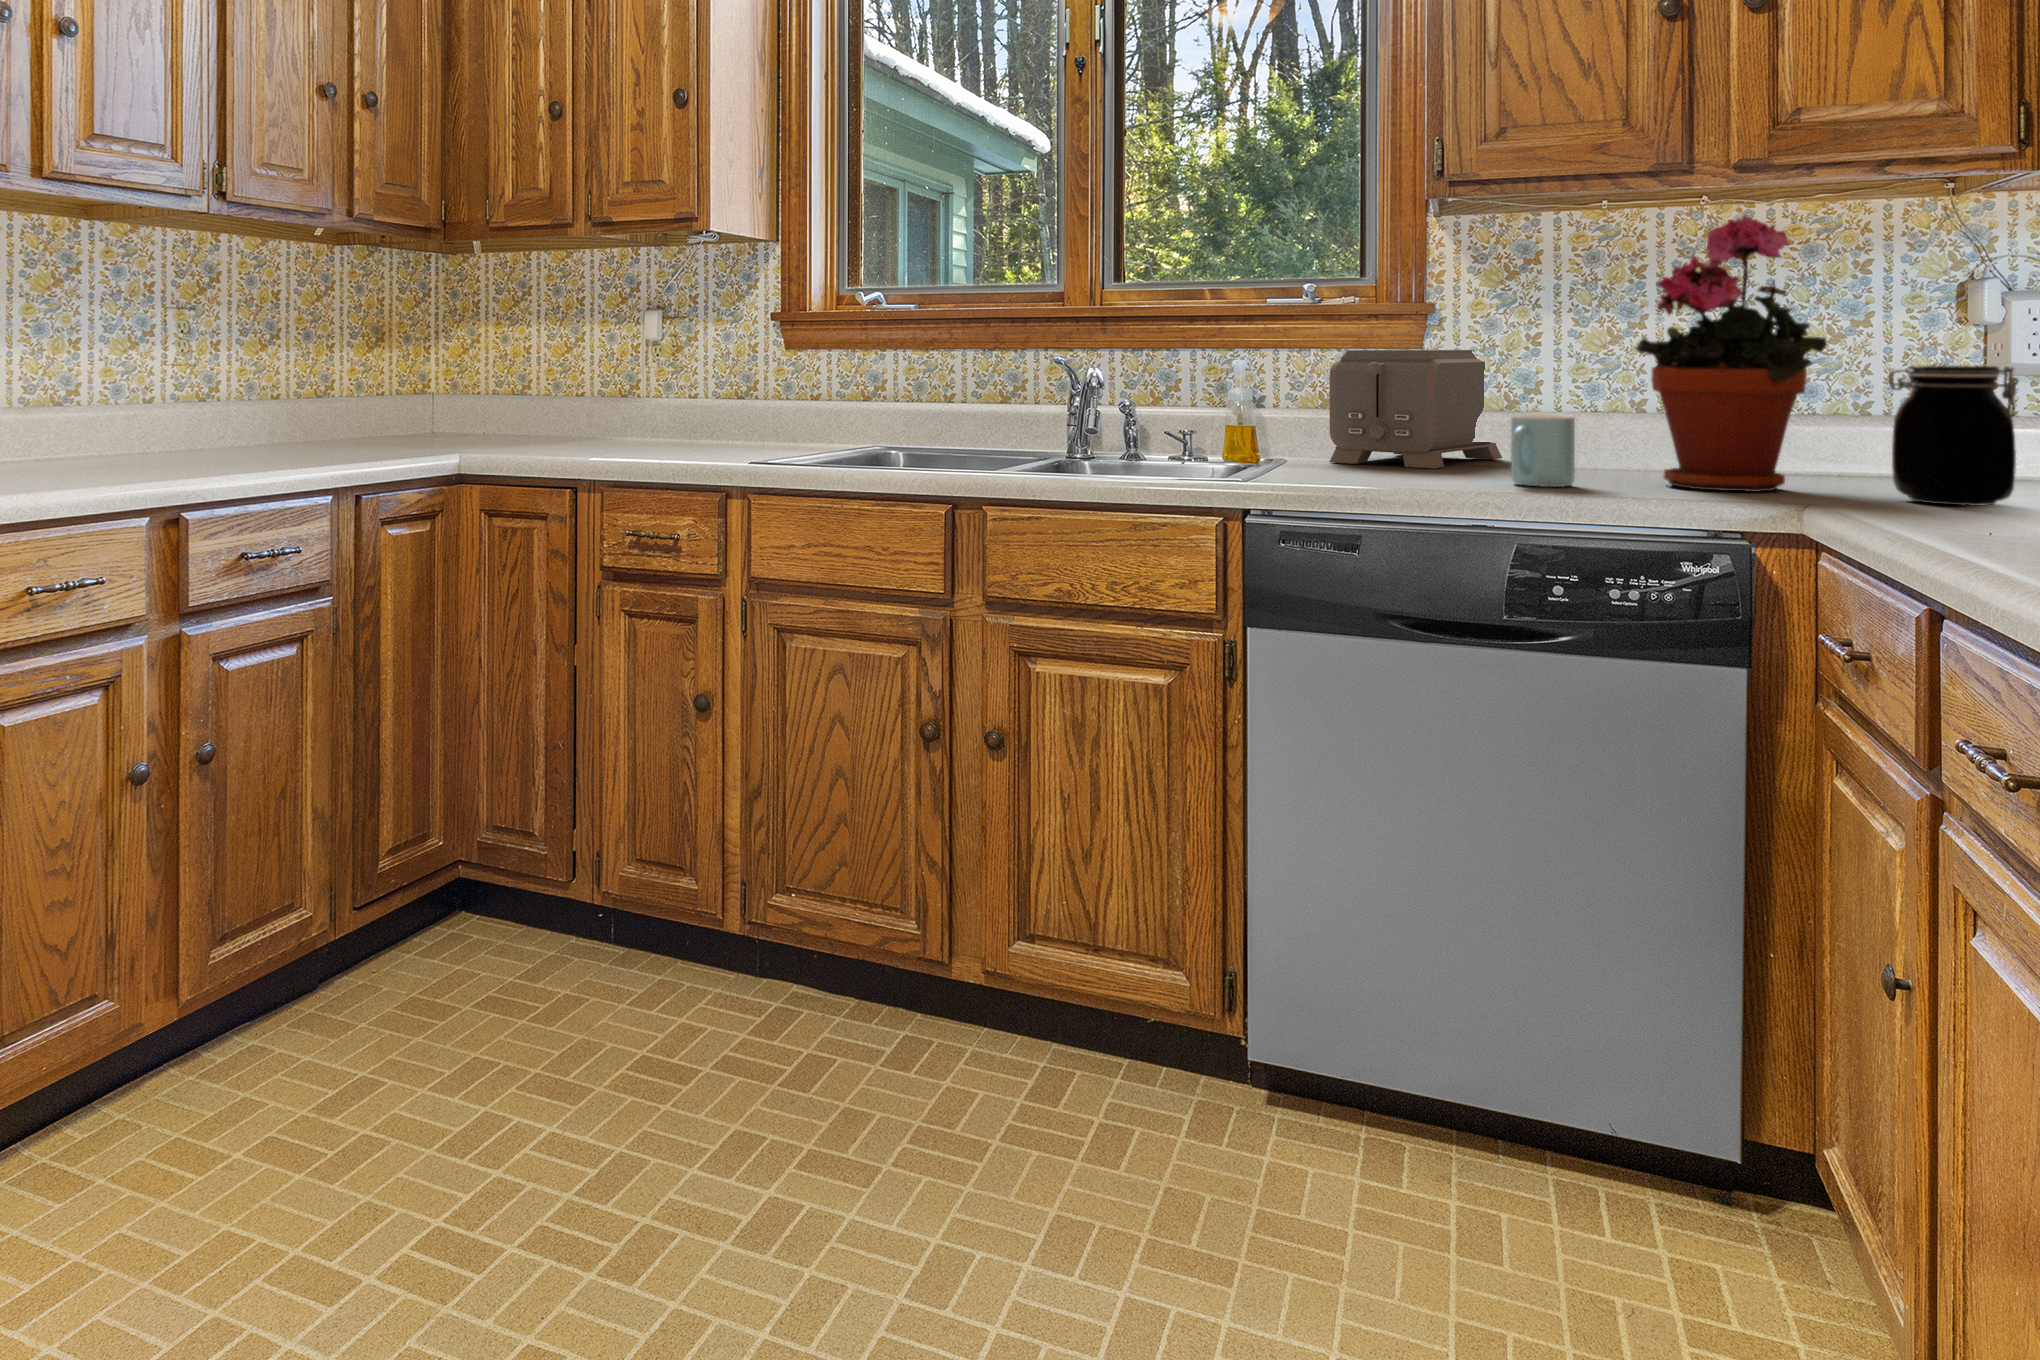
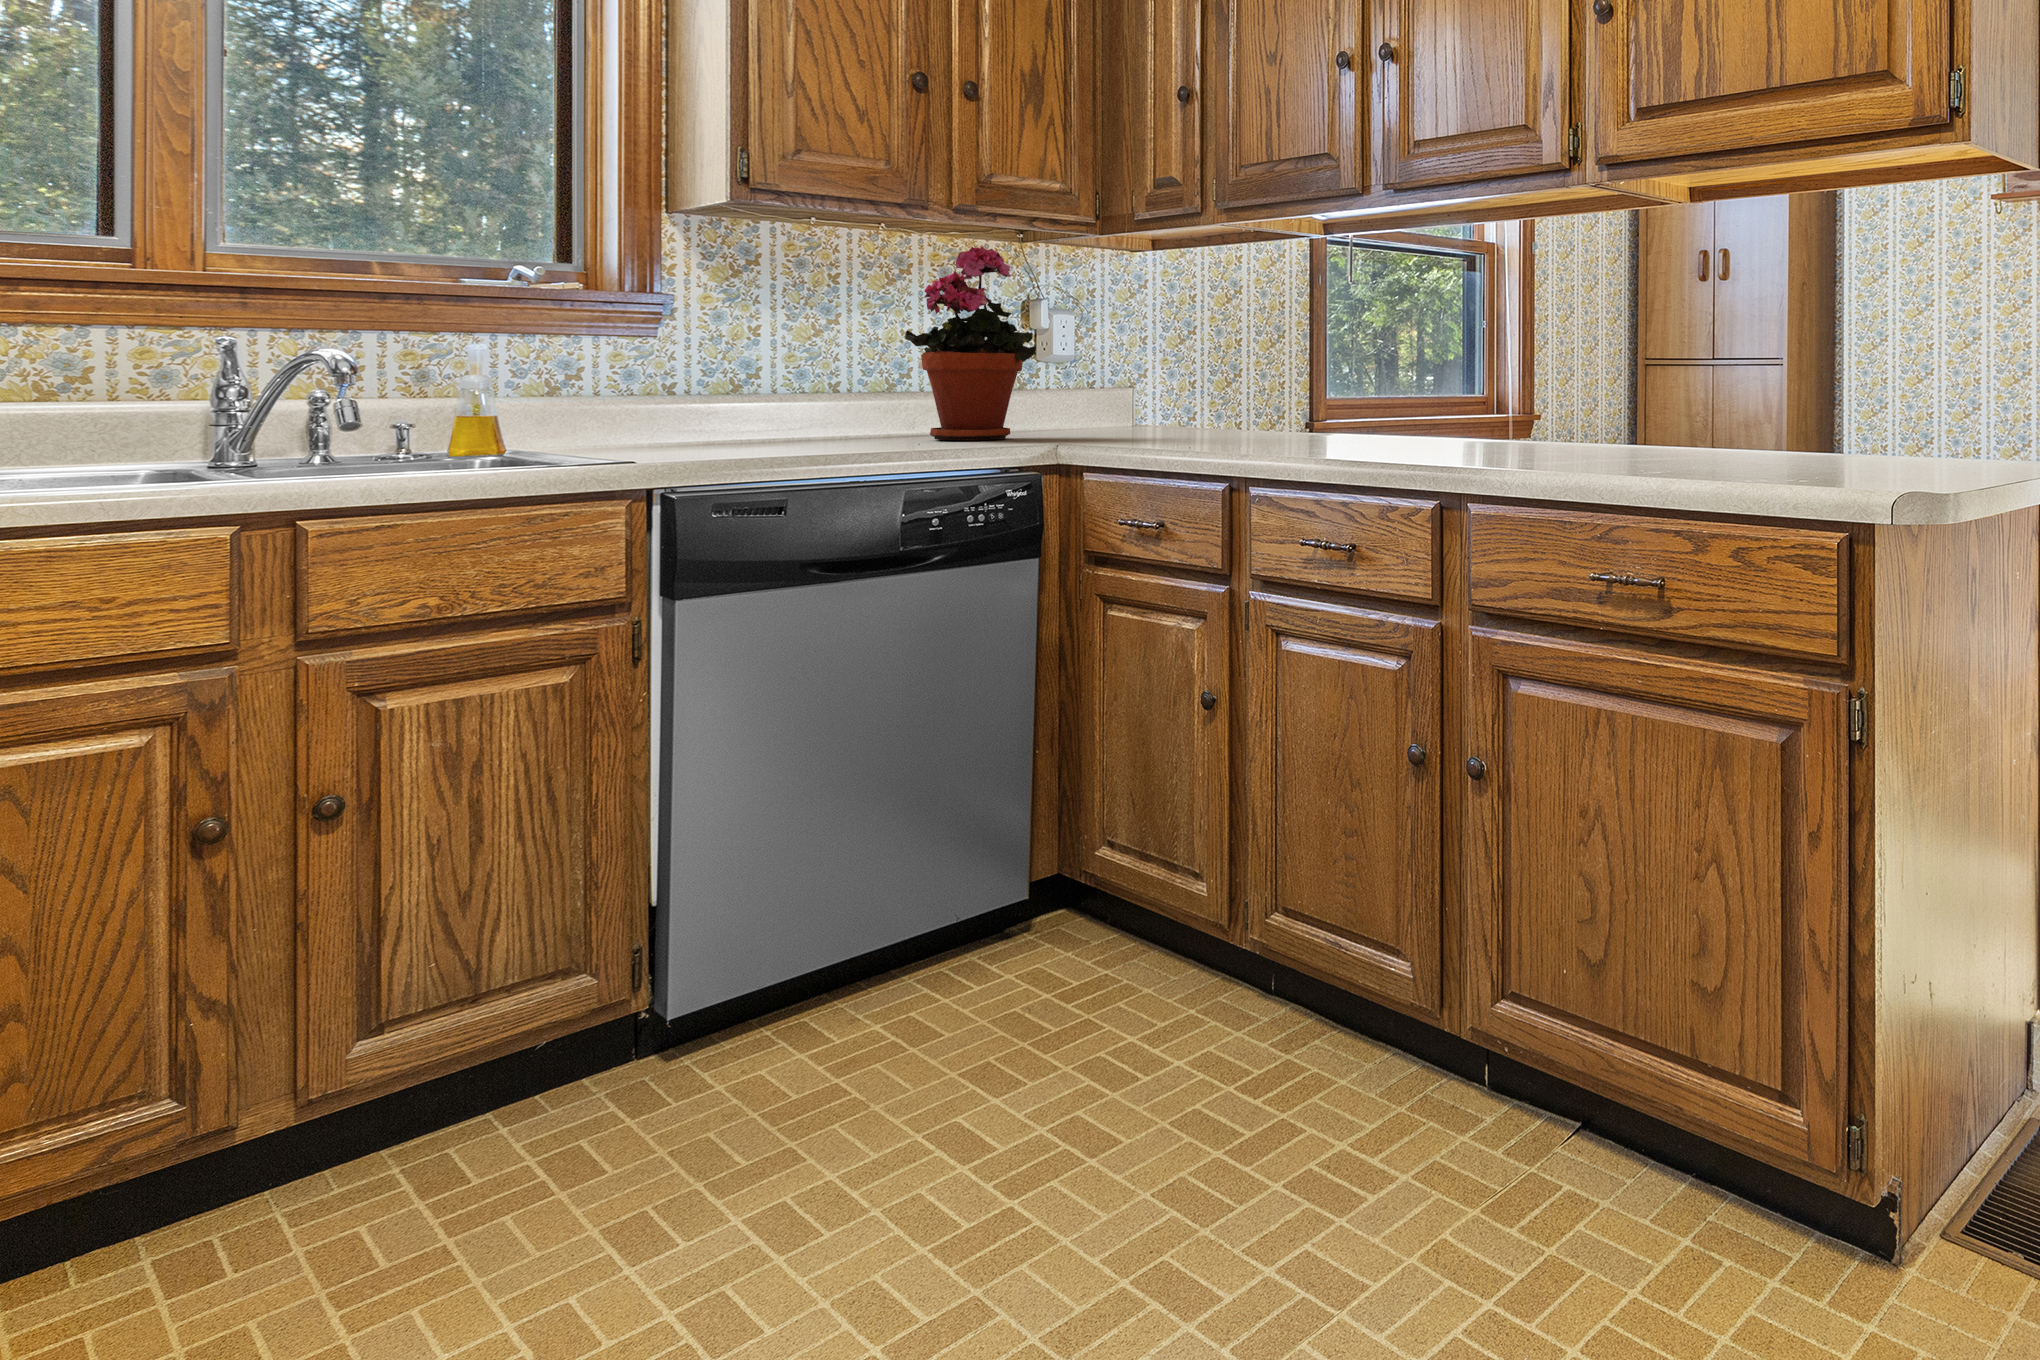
toaster: present [1329,350,1502,469] -> none [596,336,718,447]
jar: present [1889,365,2019,506] -> none [1077,351,1139,437]
mug: present [1511,414,1575,487] -> none [846,390,897,446]

